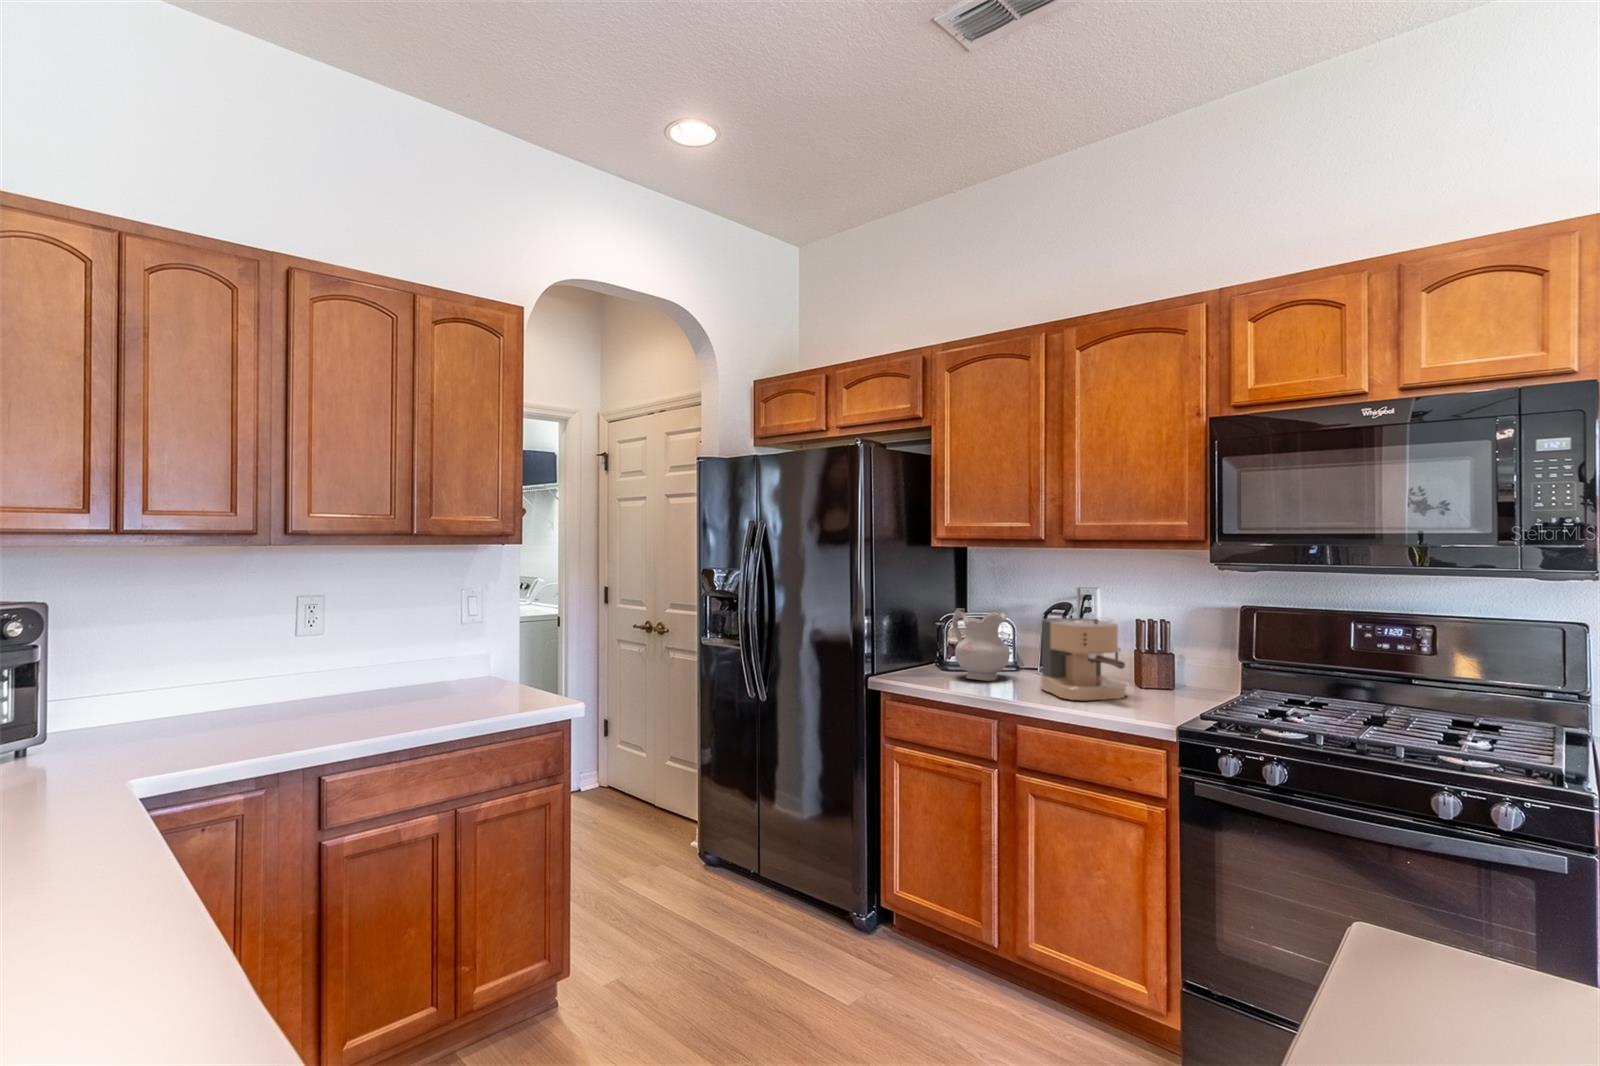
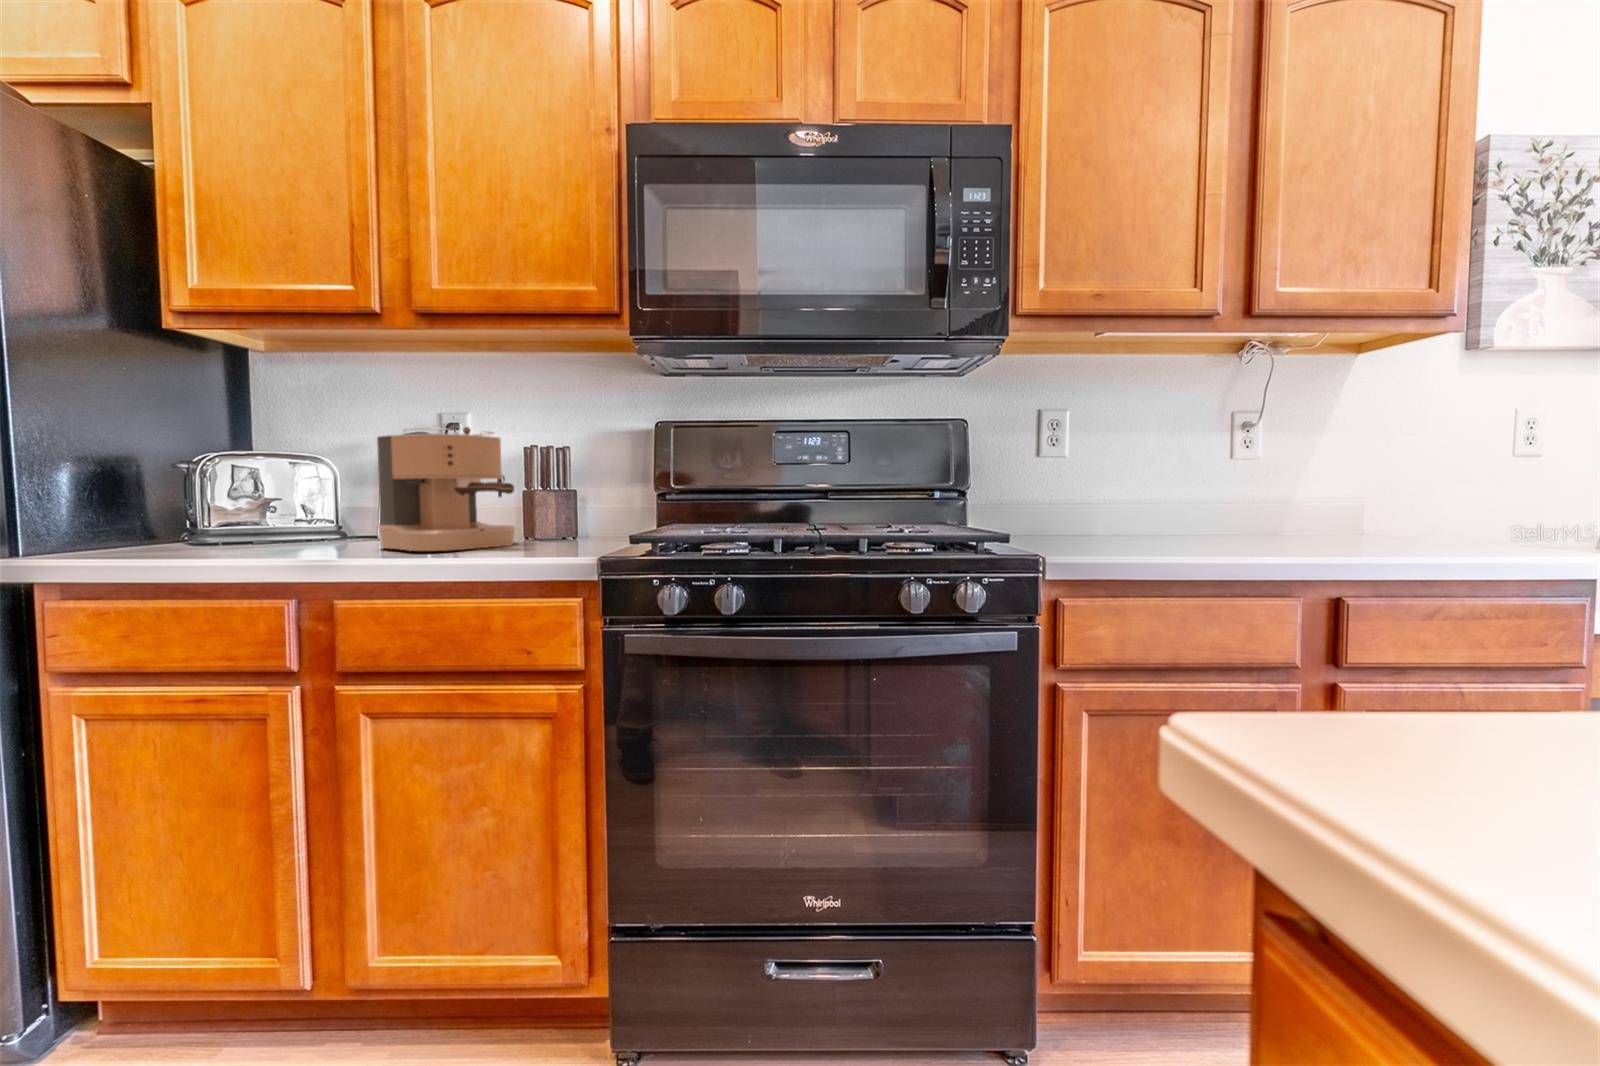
ceramic pitcher: present [952,608,1010,681] -> none [211,434,326,550]

